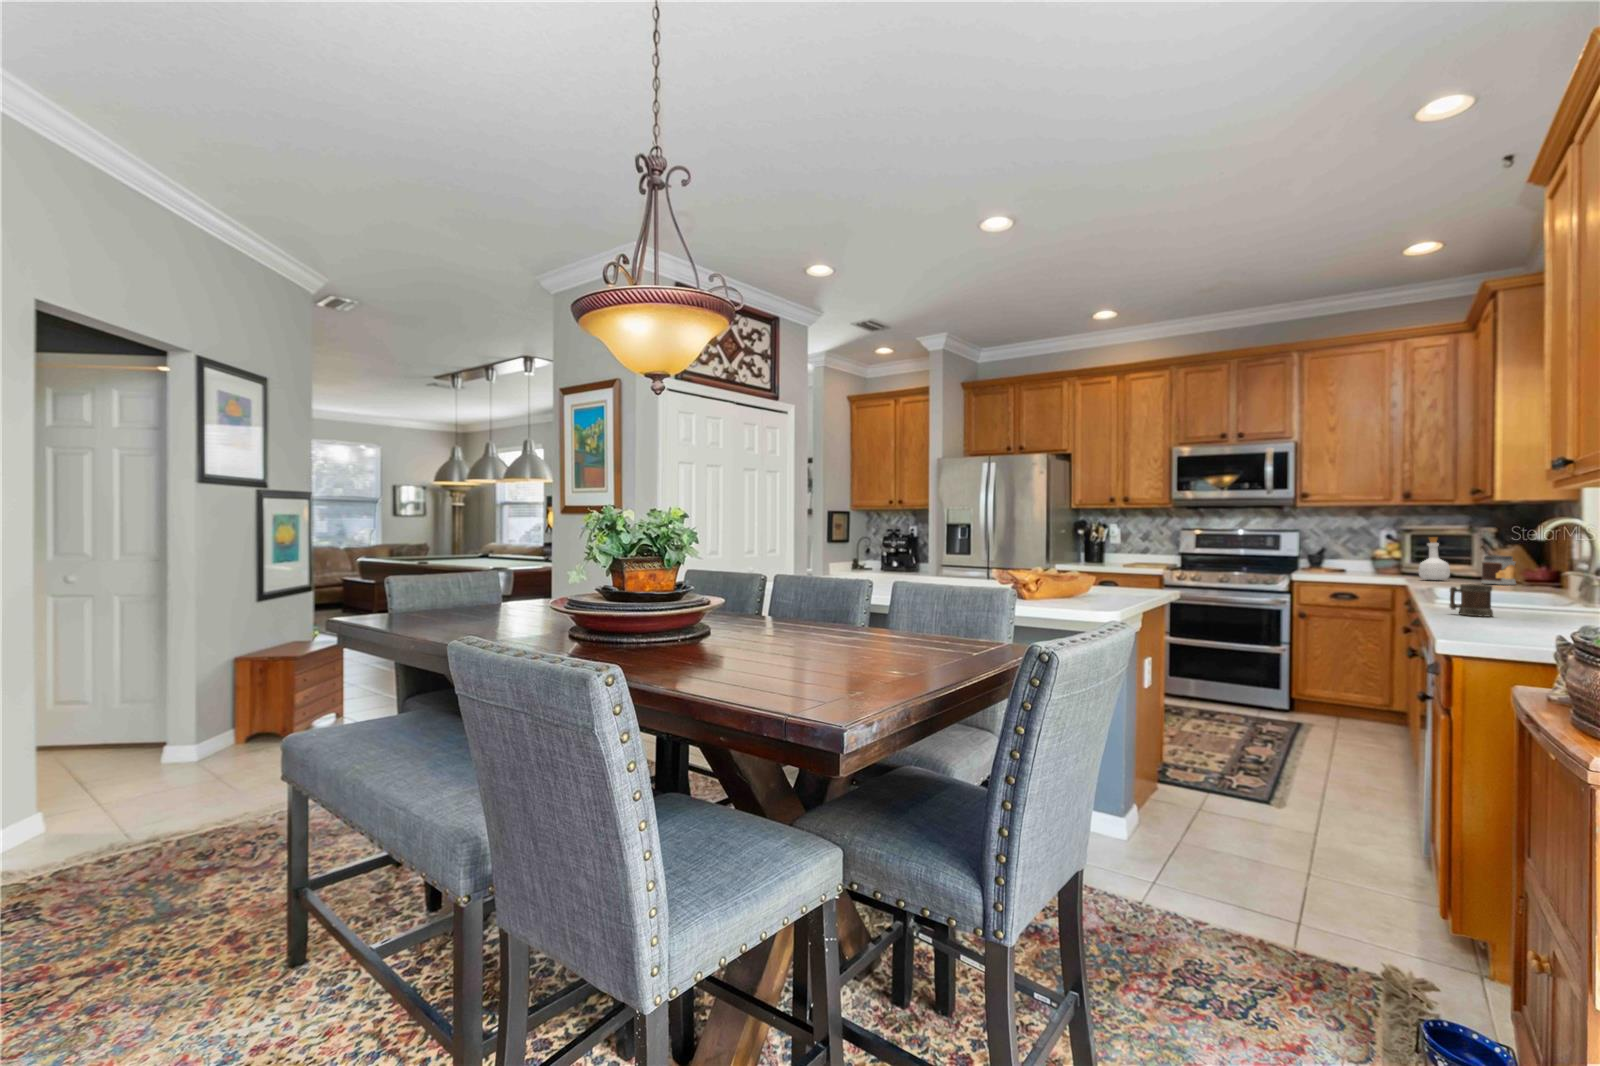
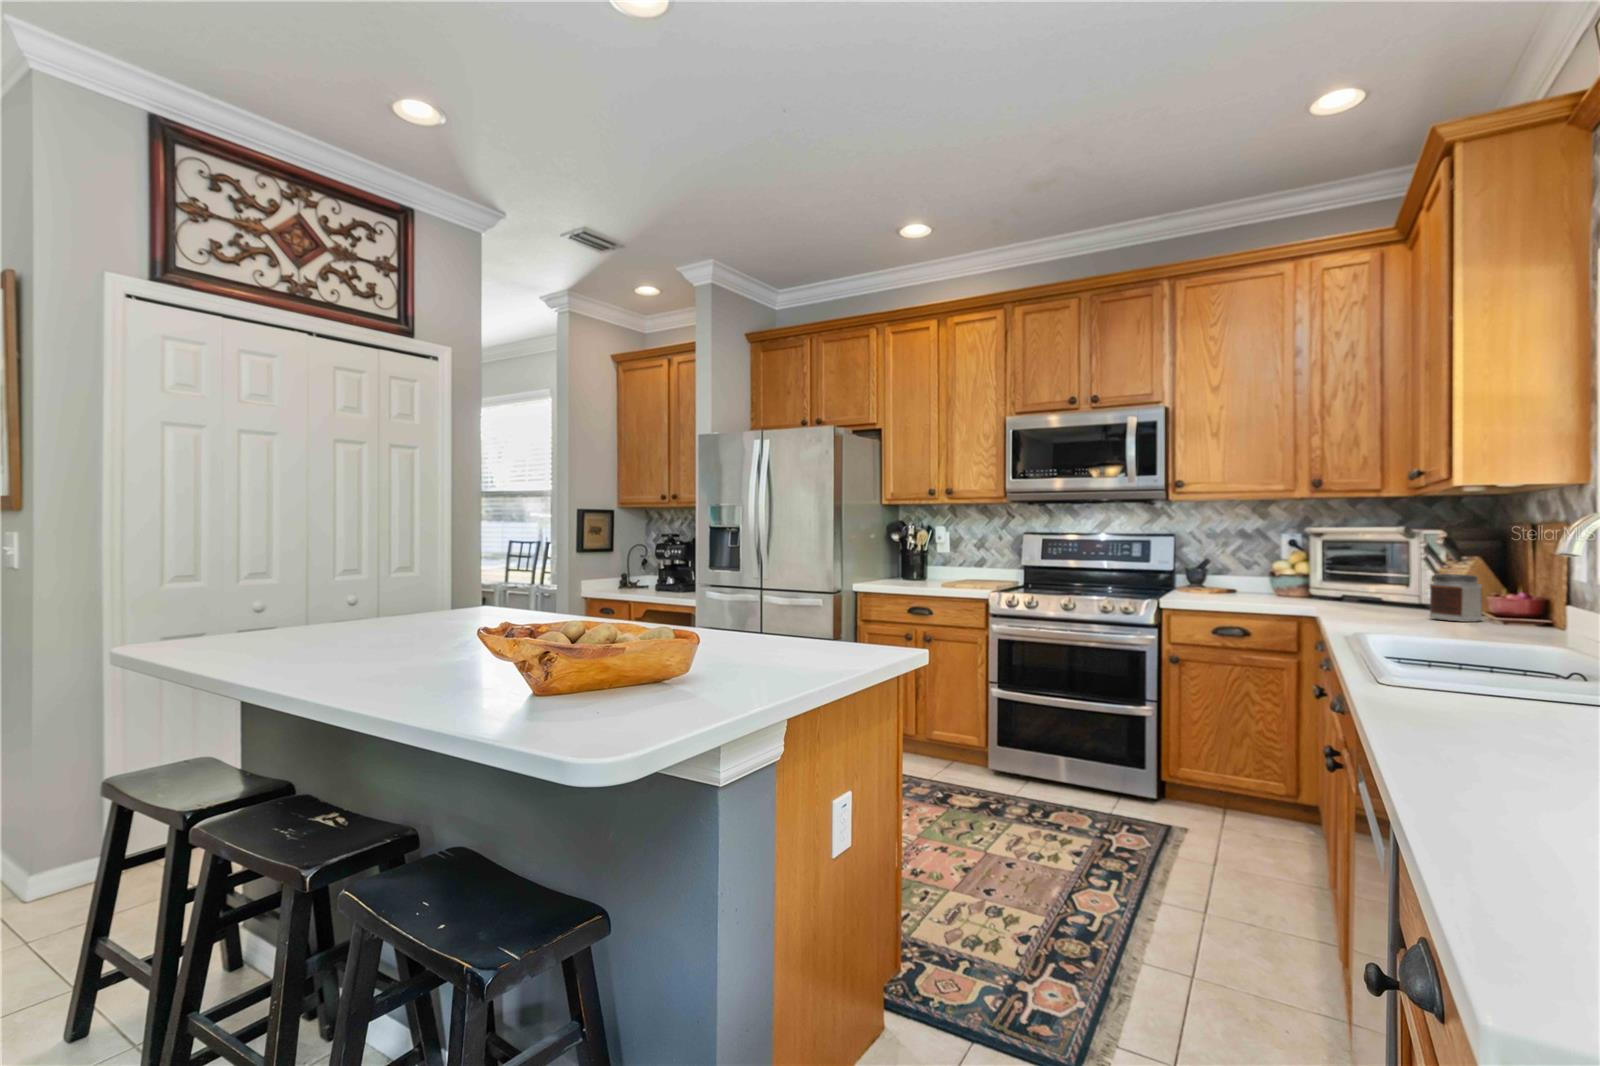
bottle: present [1419,537,1450,580] -> none [1335,545,1380,610]
mug: present [1449,584,1493,616] -> none [1427,659,1528,741]

